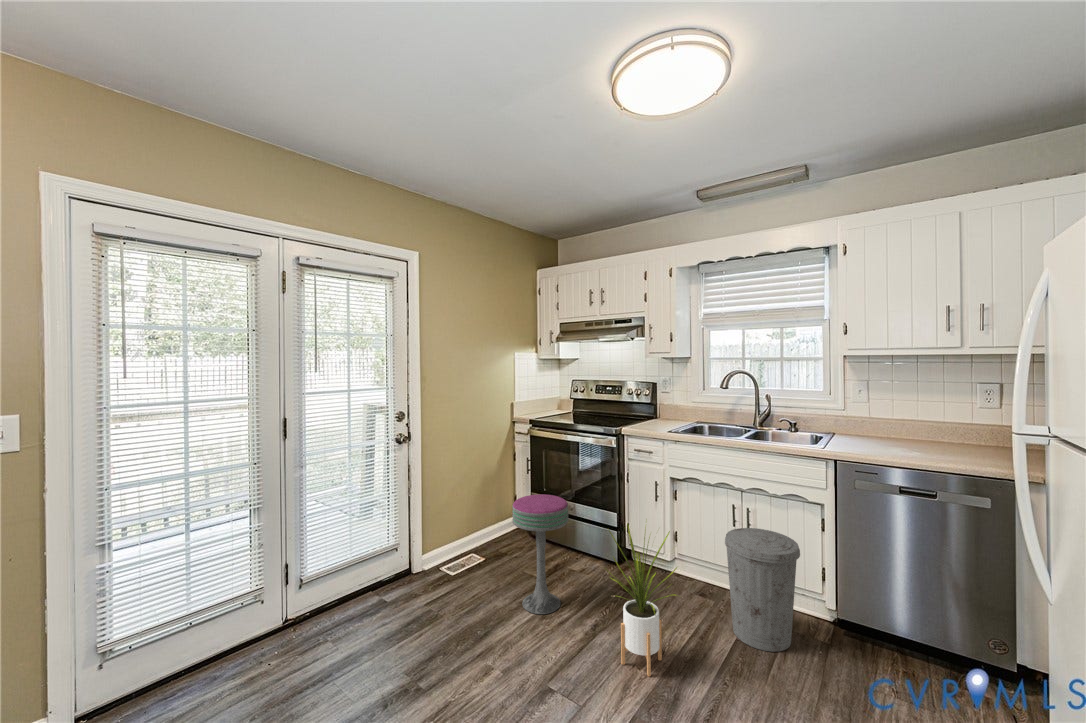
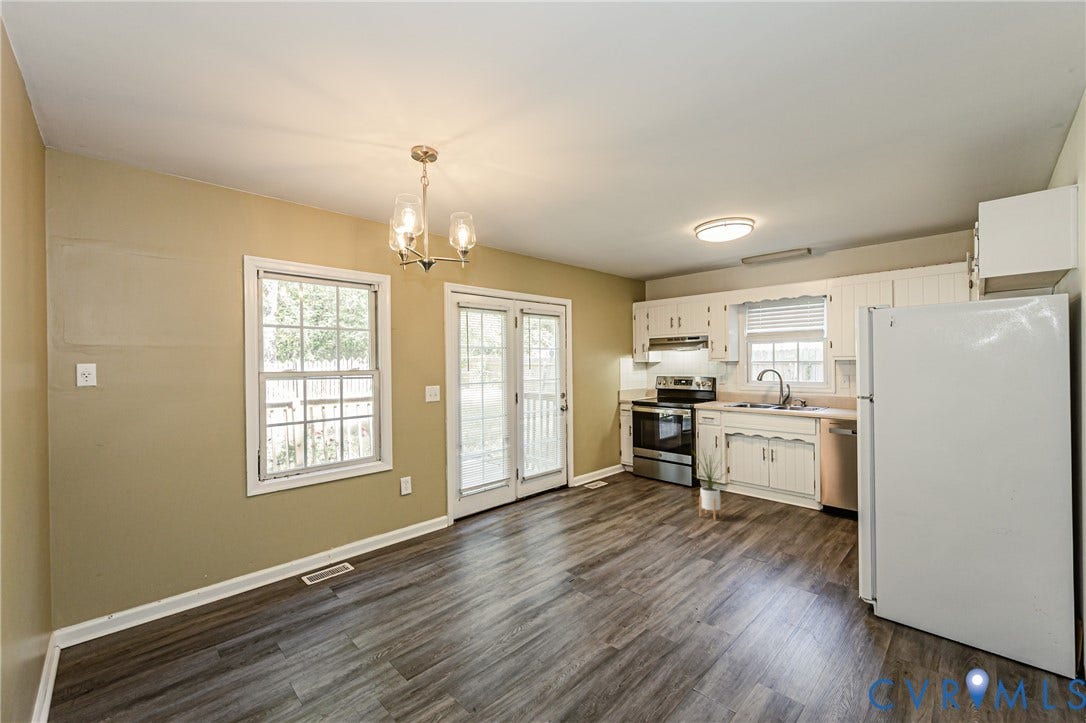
bar stool: present [512,494,568,614] -> none [633,439,666,502]
trash can: present [725,528,800,652] -> none [757,457,799,517]

